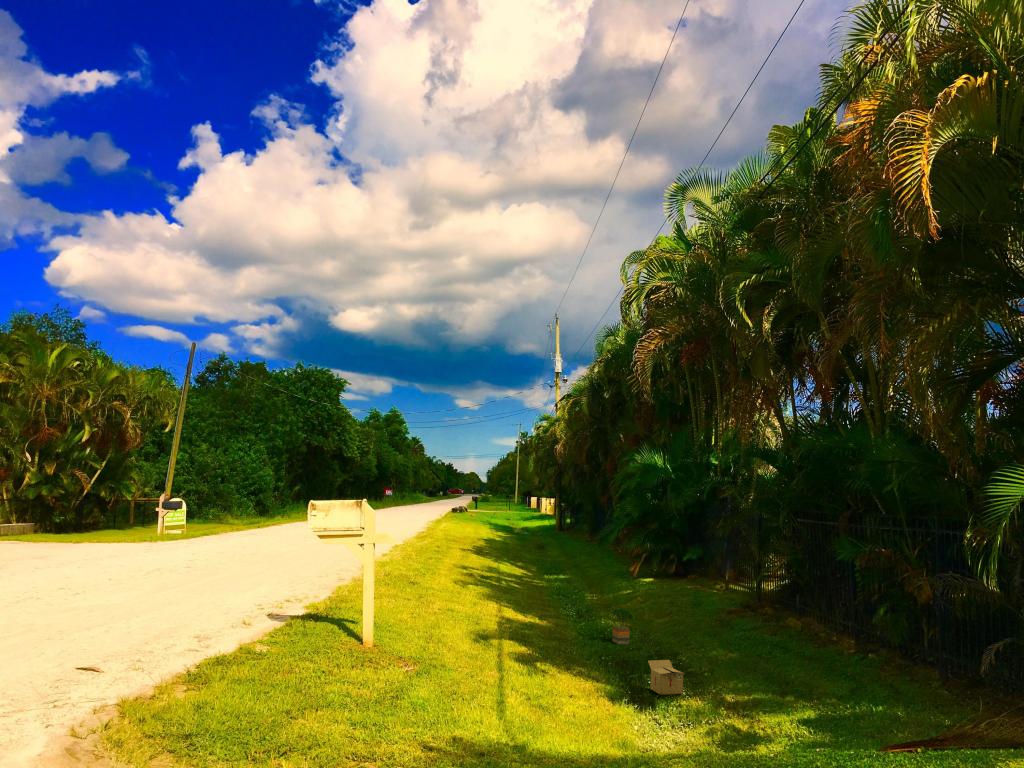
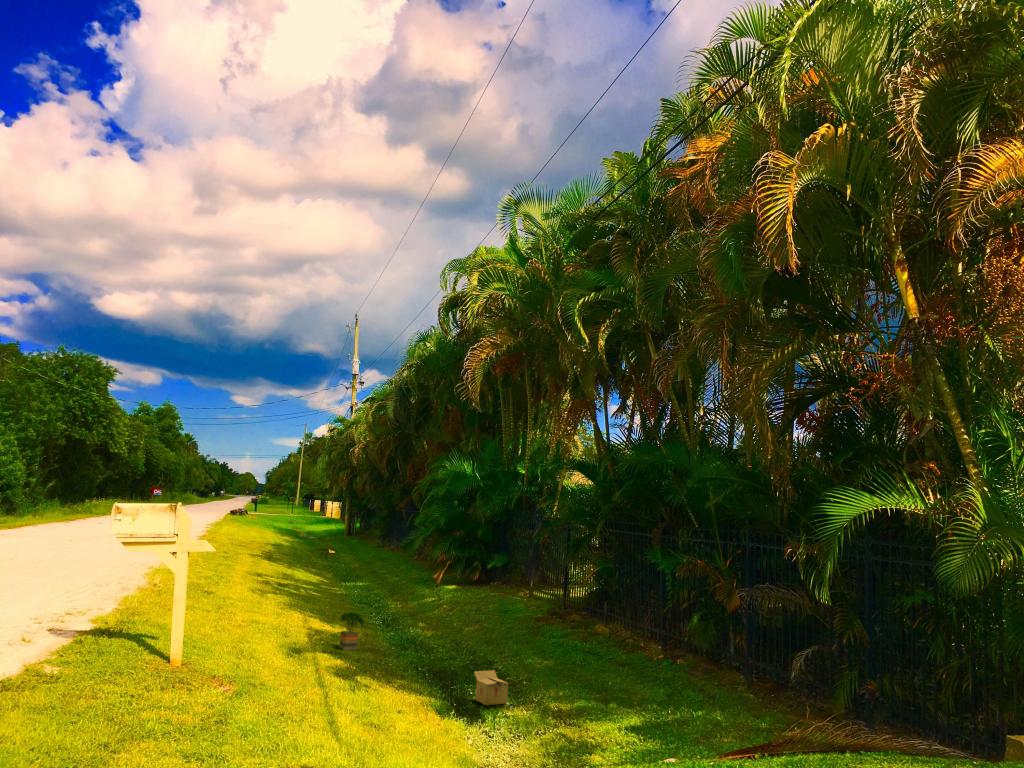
potted tree: present [611,608,635,644] -> present [339,612,365,650]

